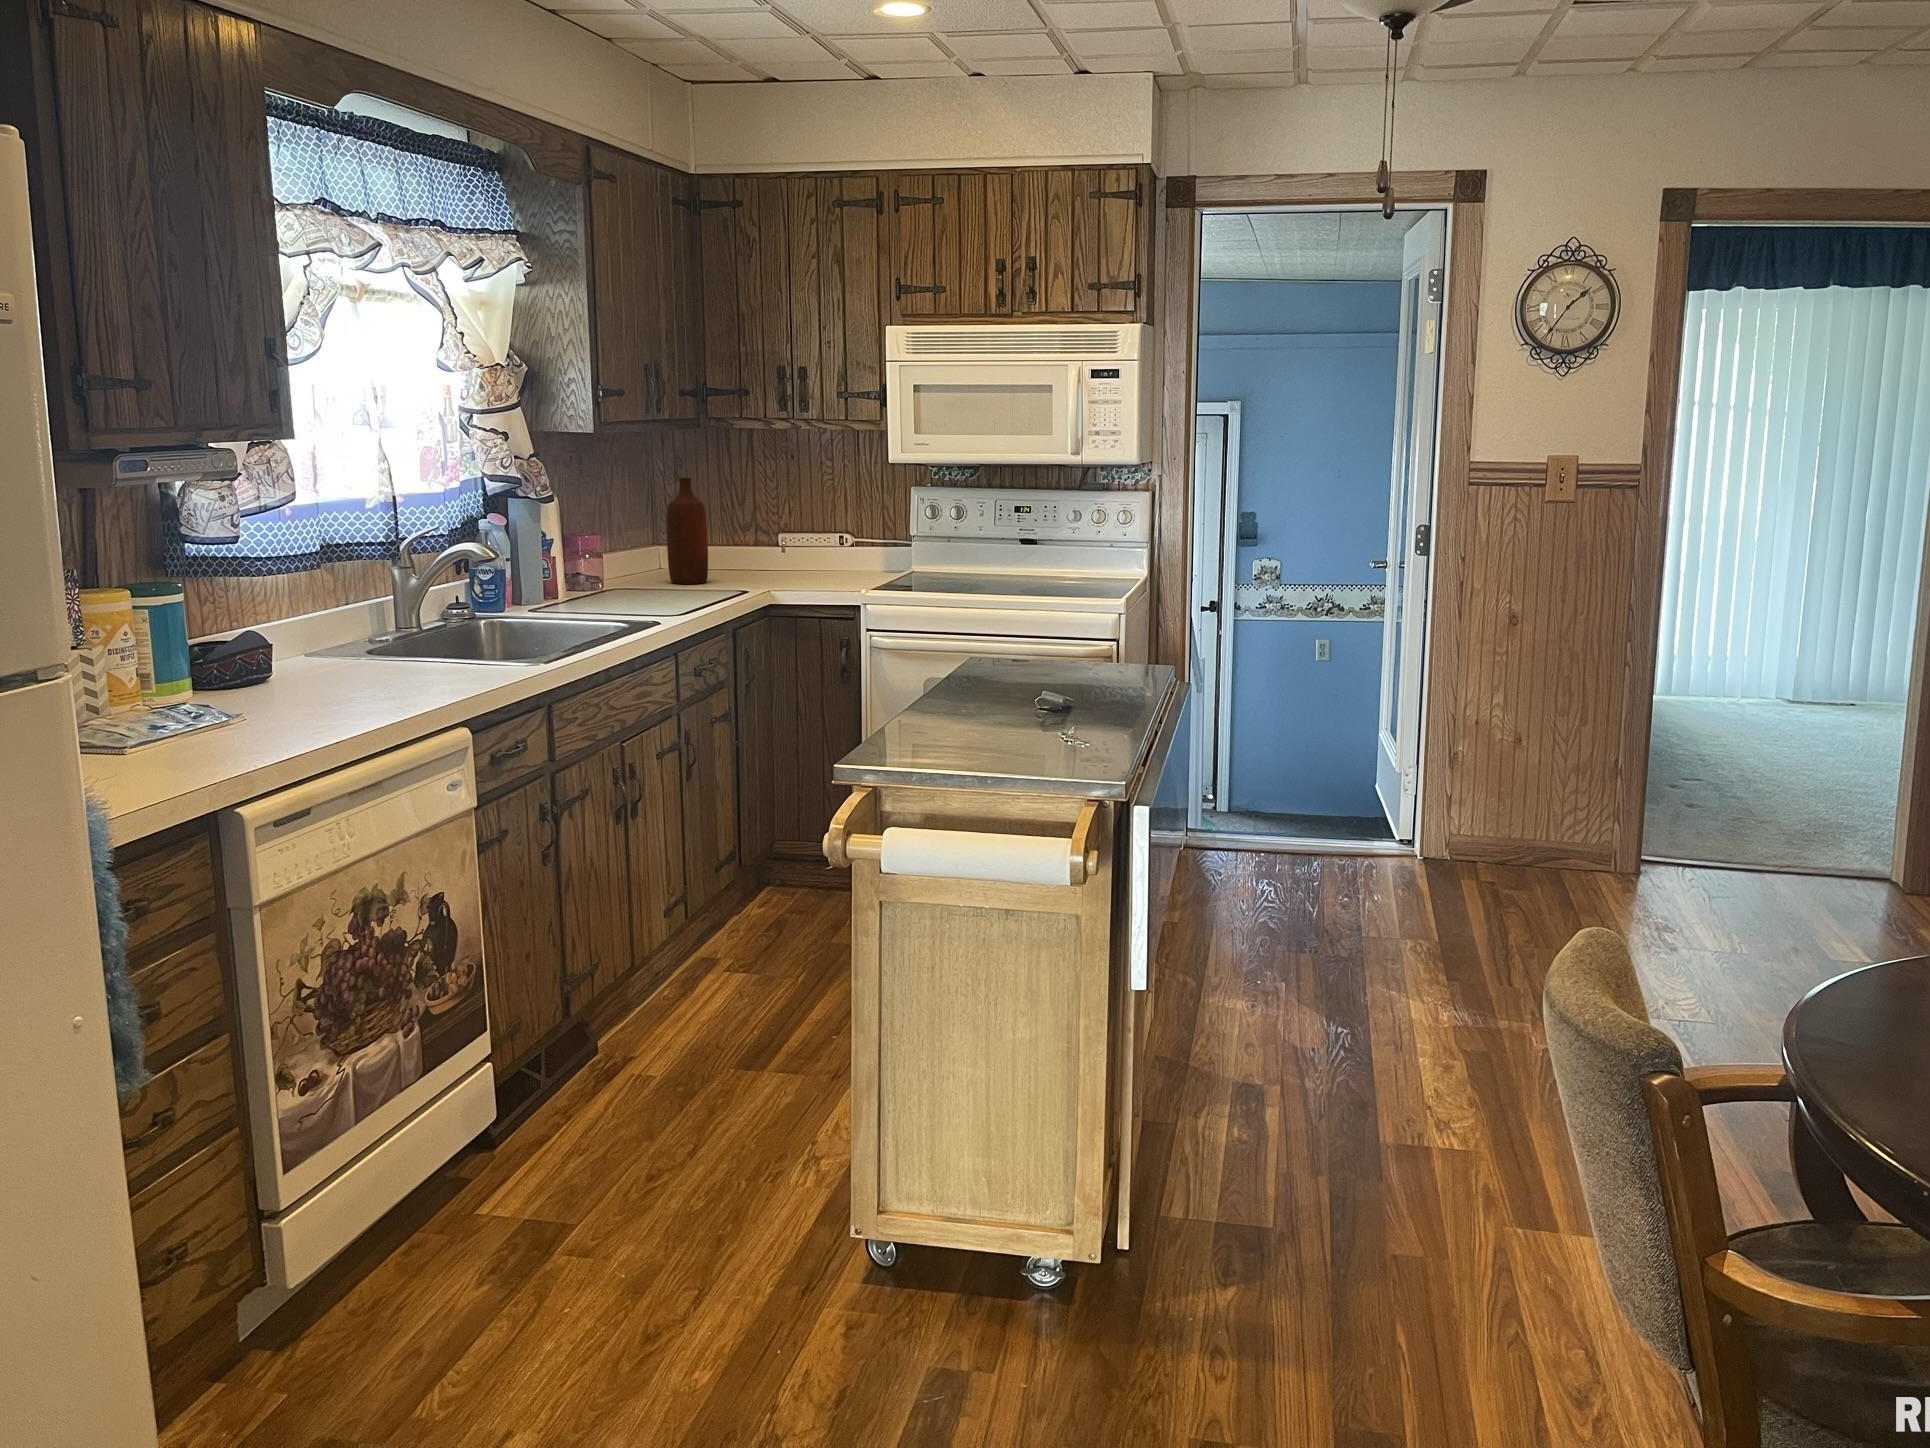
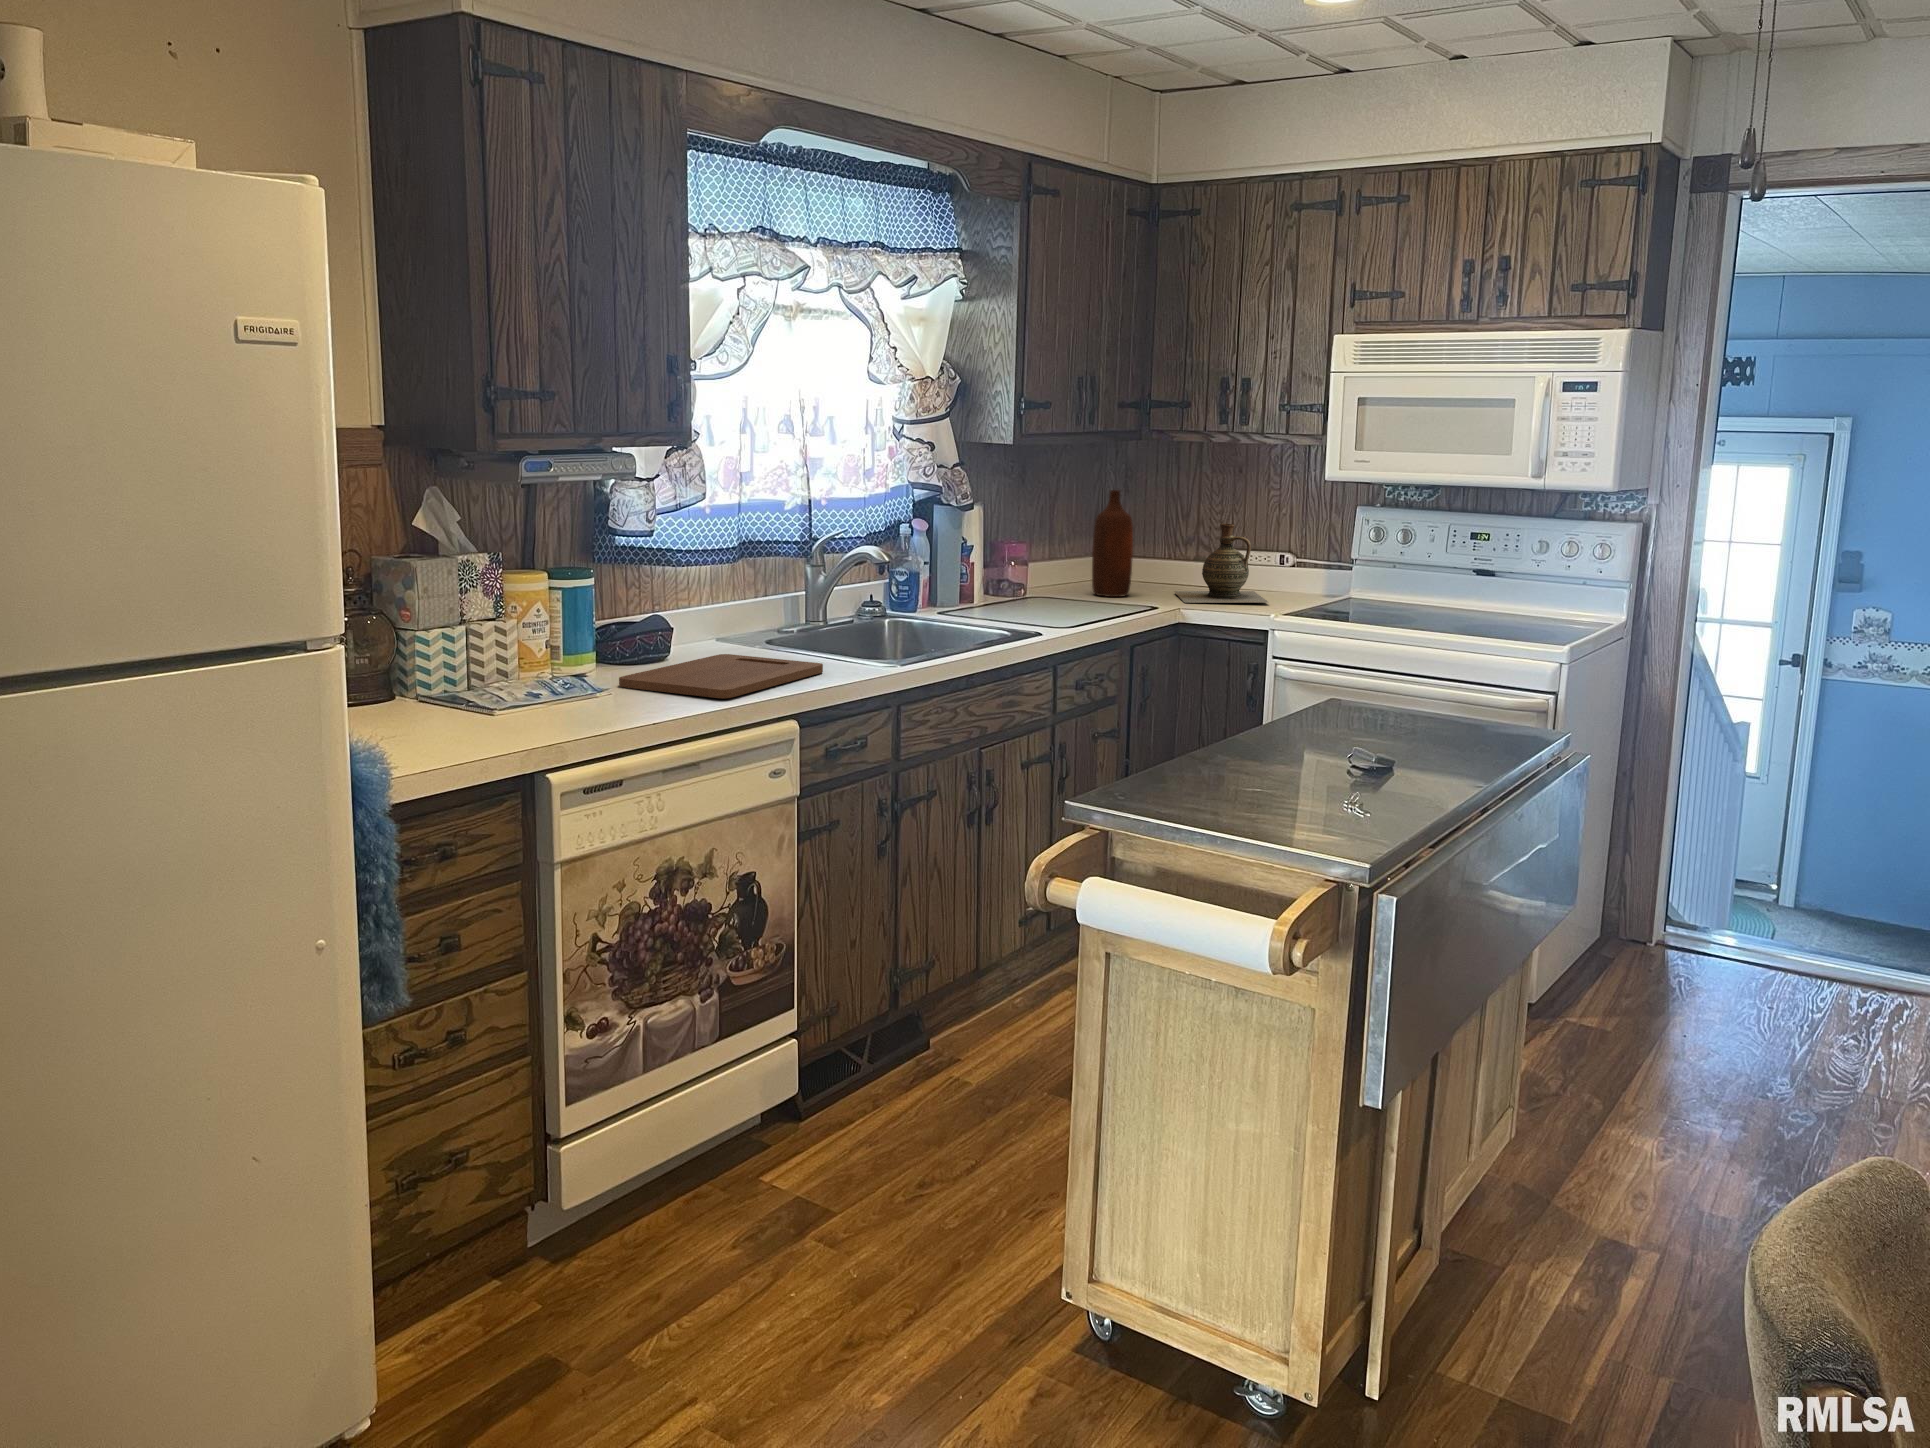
ceramic jug: none [746,507,844,585] -> present [1174,523,1268,603]
cutting board: none [246,667,469,711] -> present [619,654,823,698]

